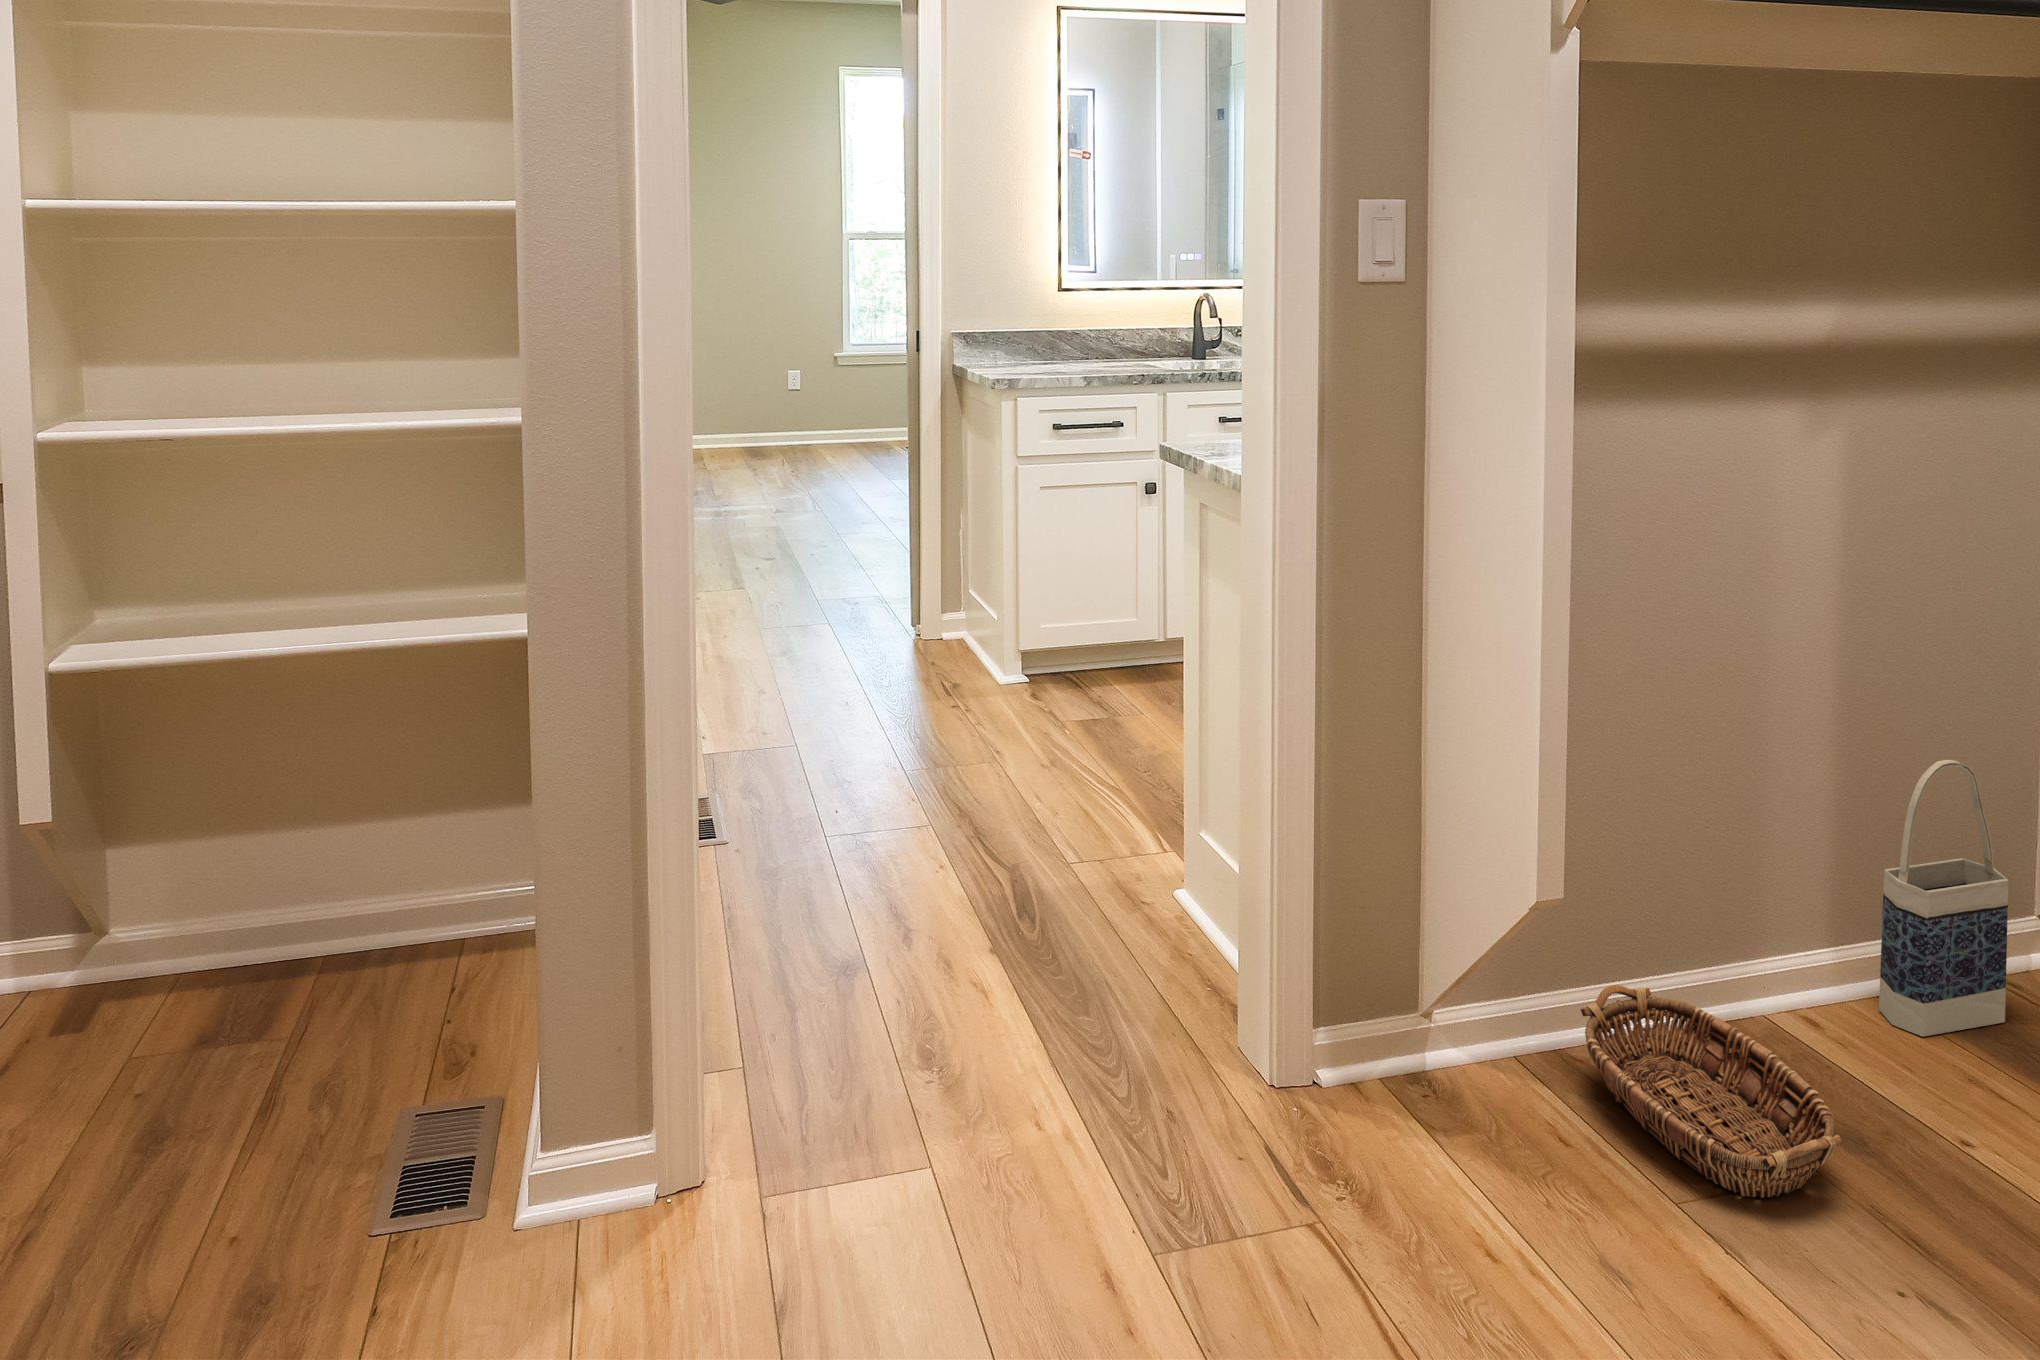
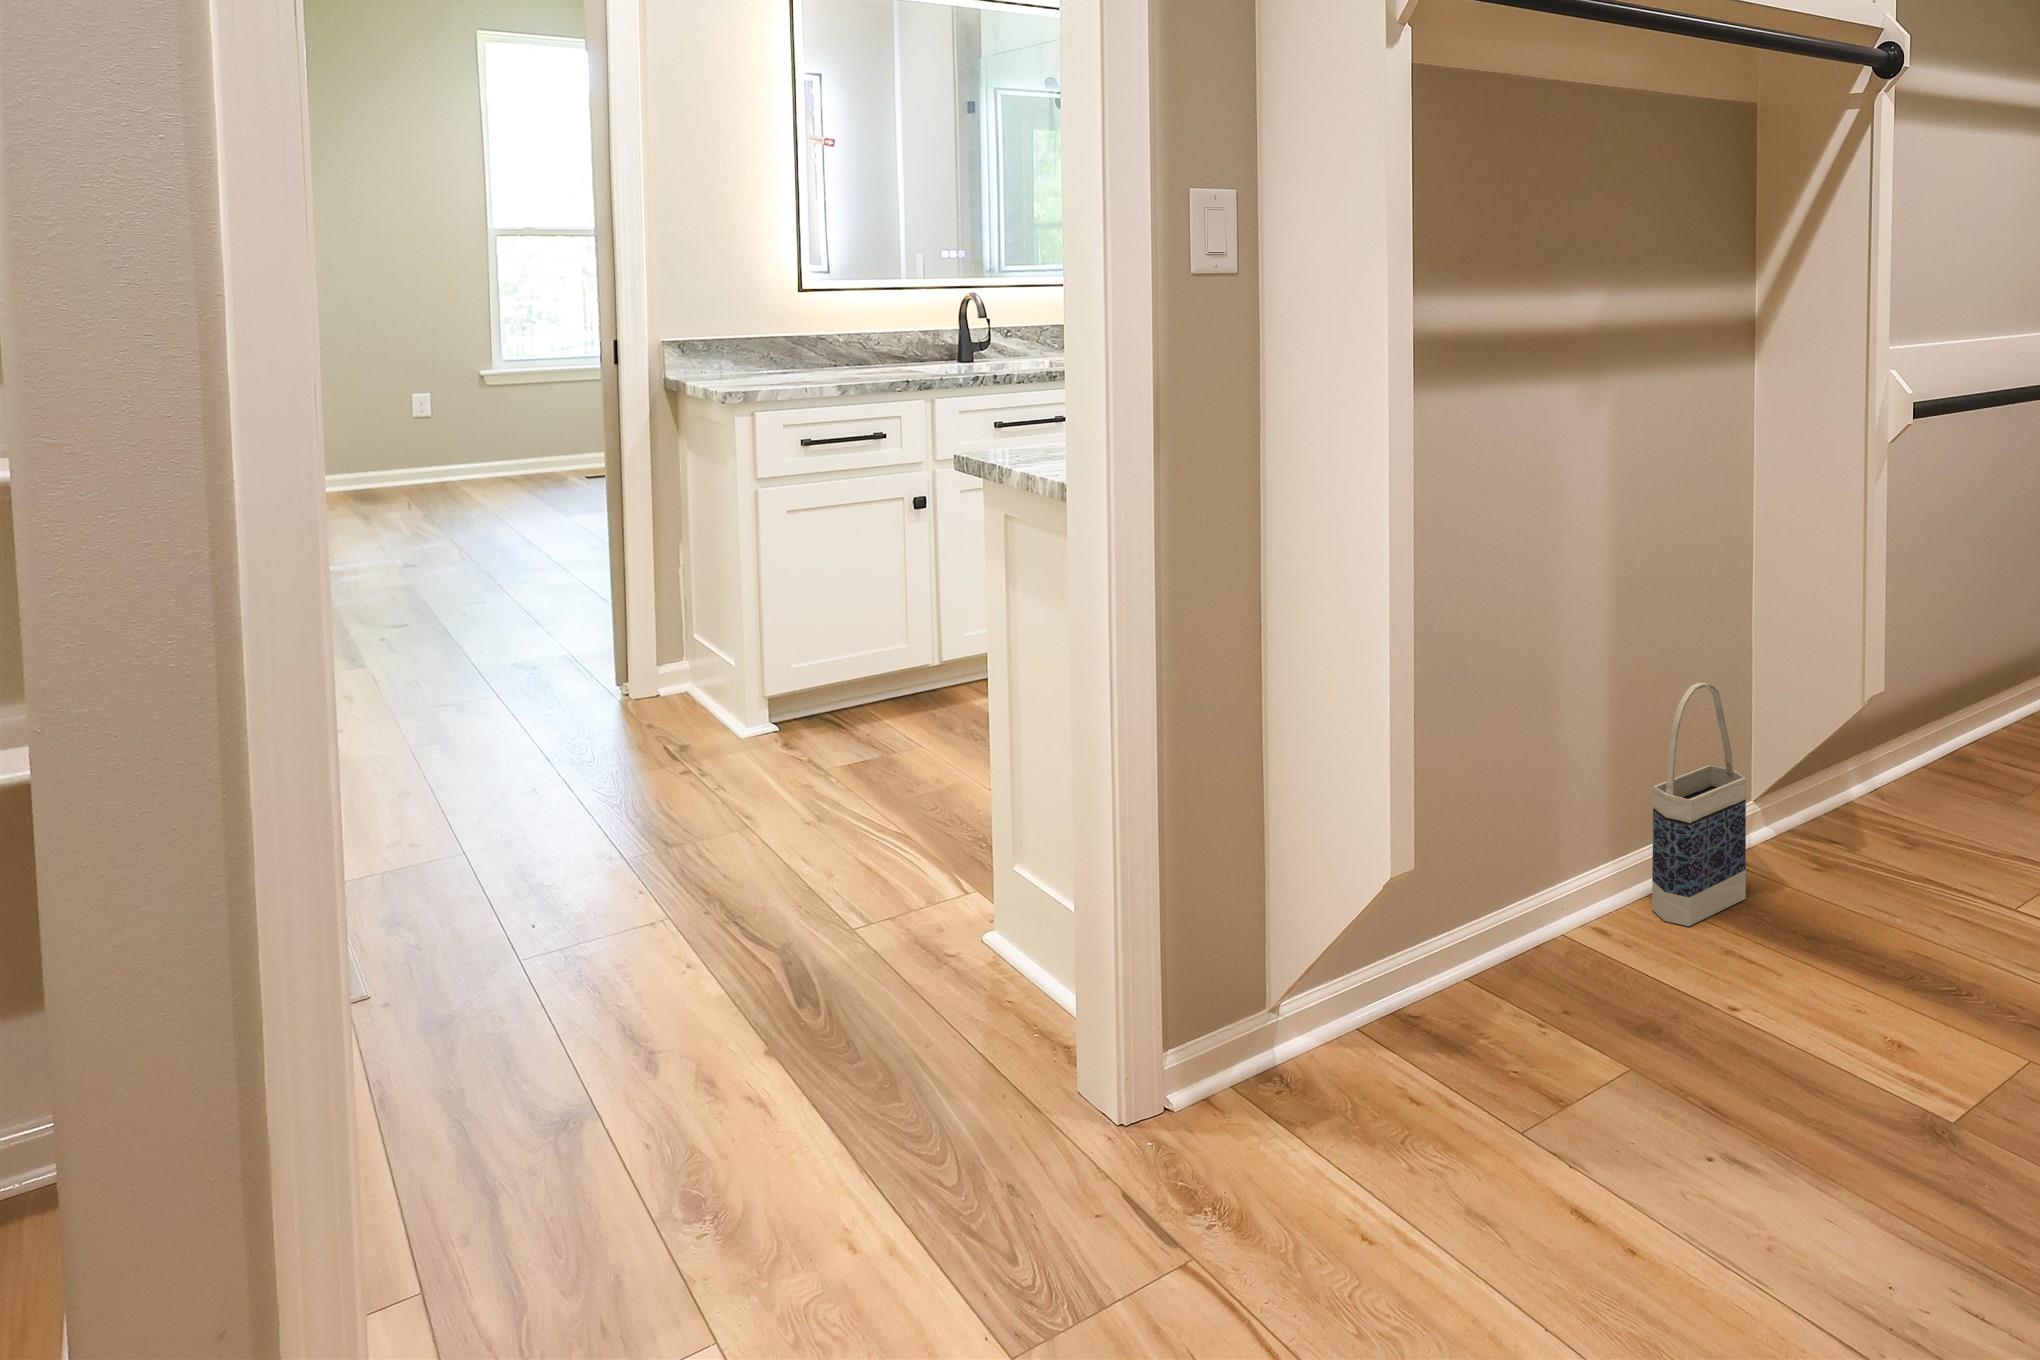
basket: present [1580,985,1842,1198] -> none [1374,935,1716,1158]

